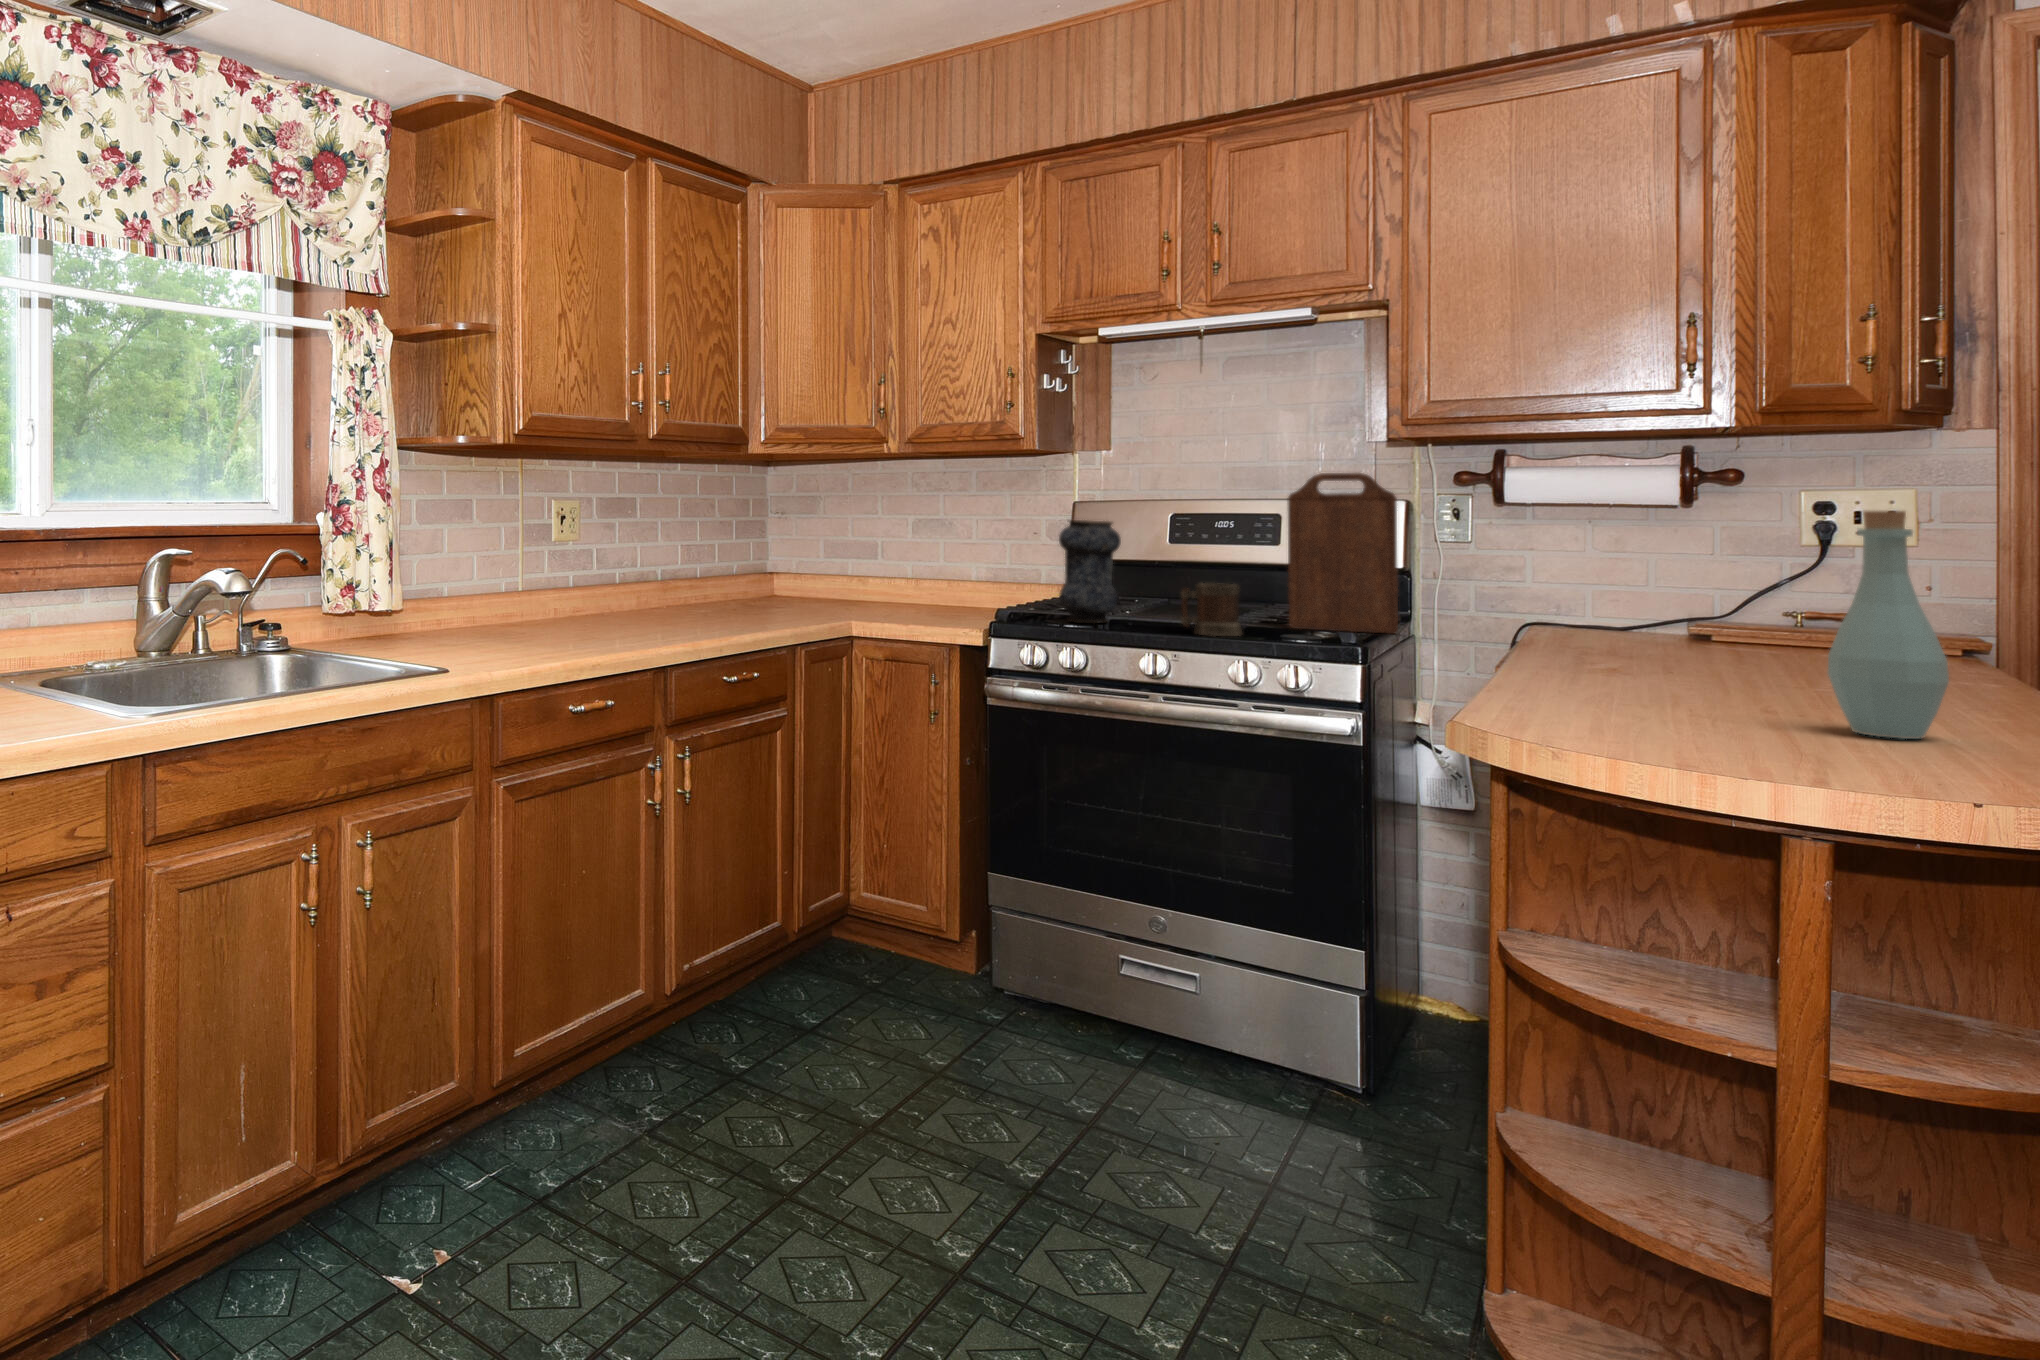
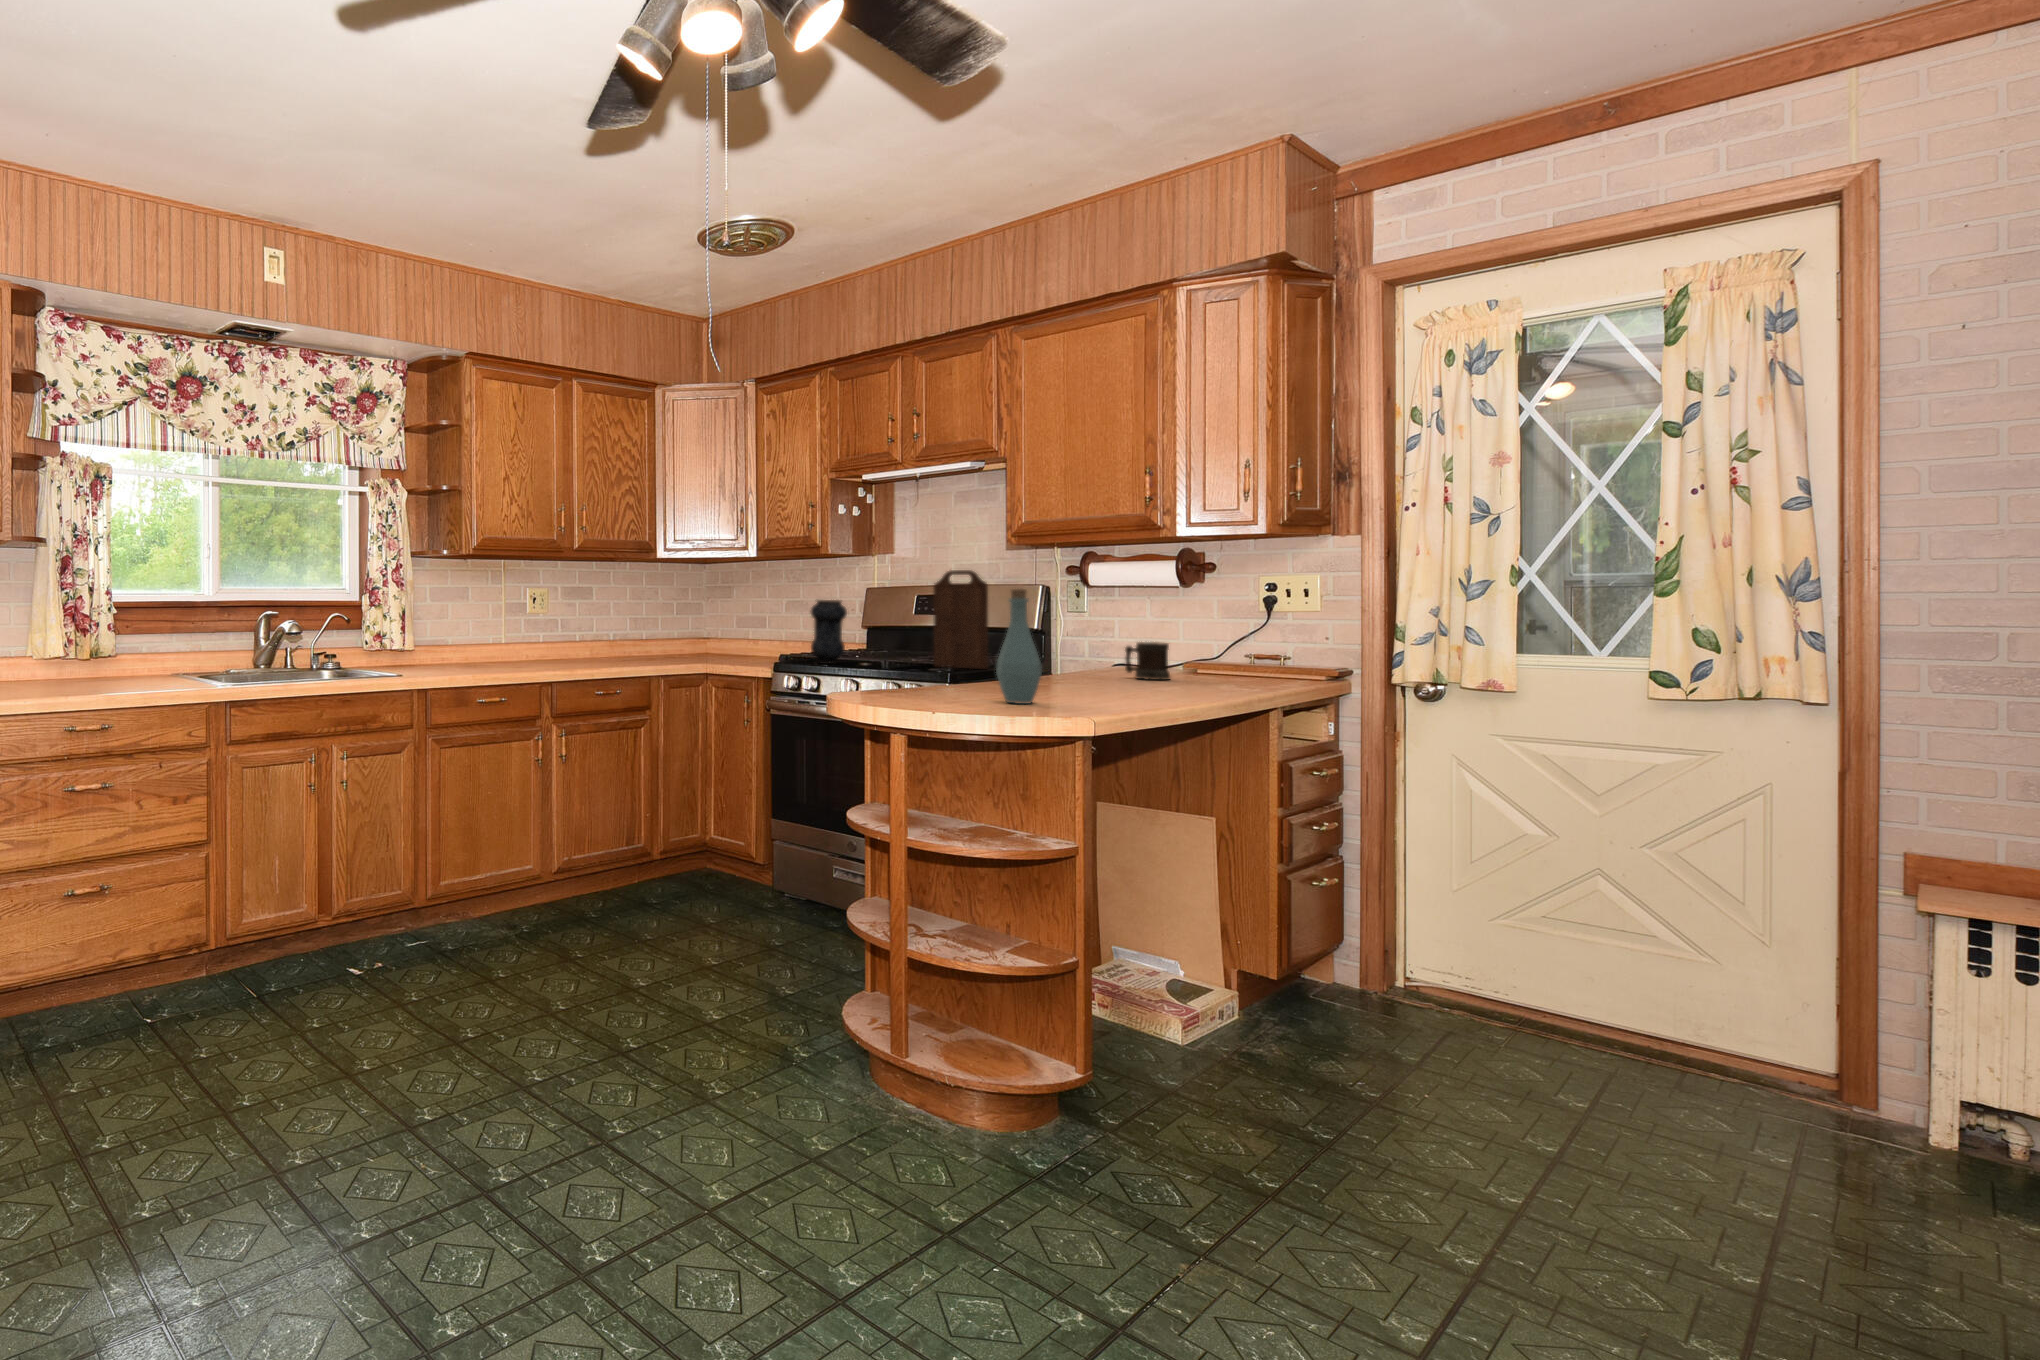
mug: present [1181,583,1242,636] -> present [1125,642,1170,680]

